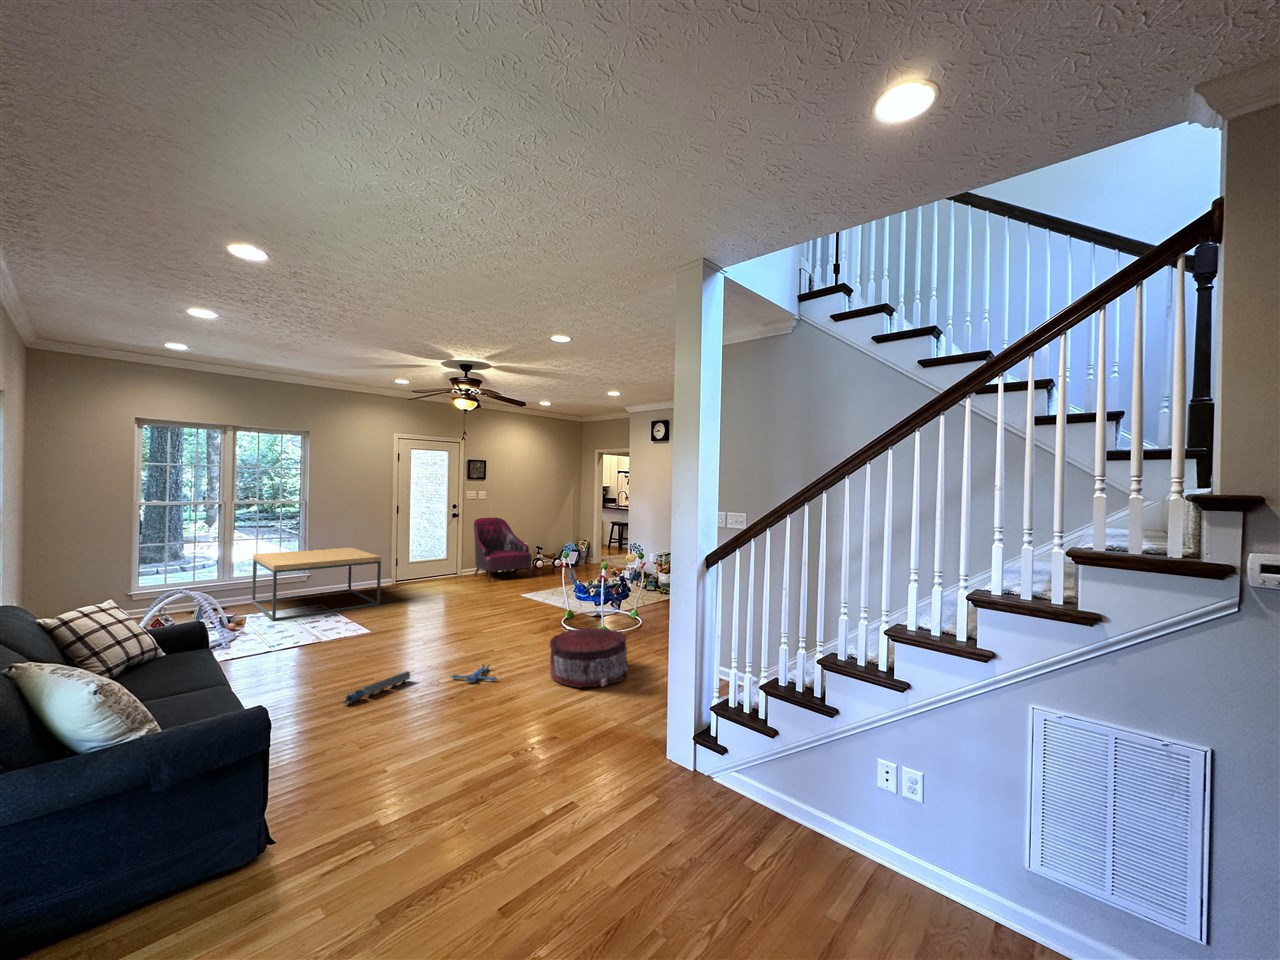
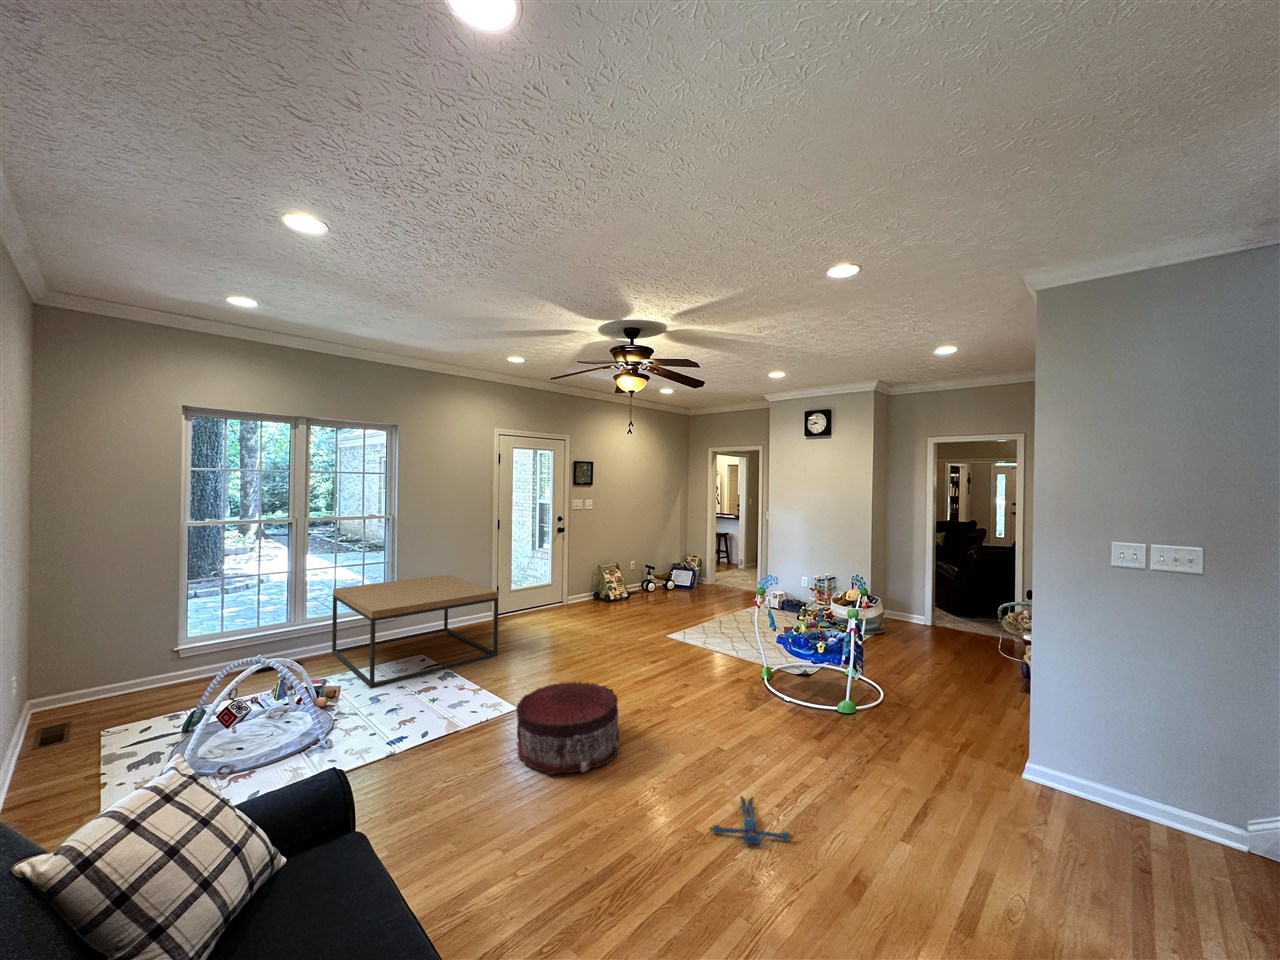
armchair: present [474,518,532,582] -> none [581,531,655,615]
pouf: present [550,628,628,688] -> present [516,682,619,775]
toy train: present [343,671,410,704] -> none [574,821,649,916]

